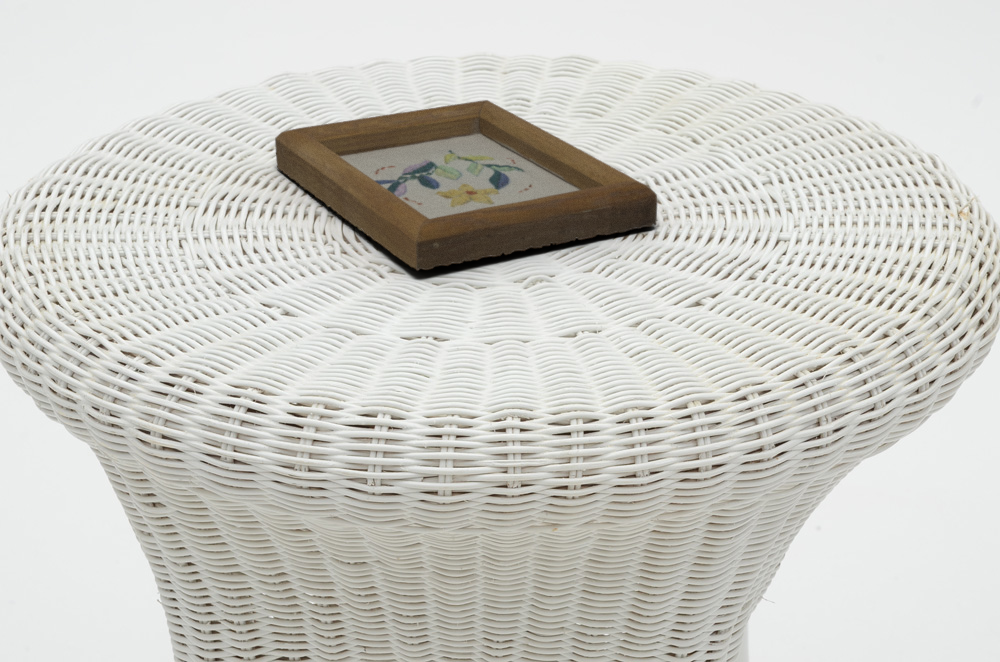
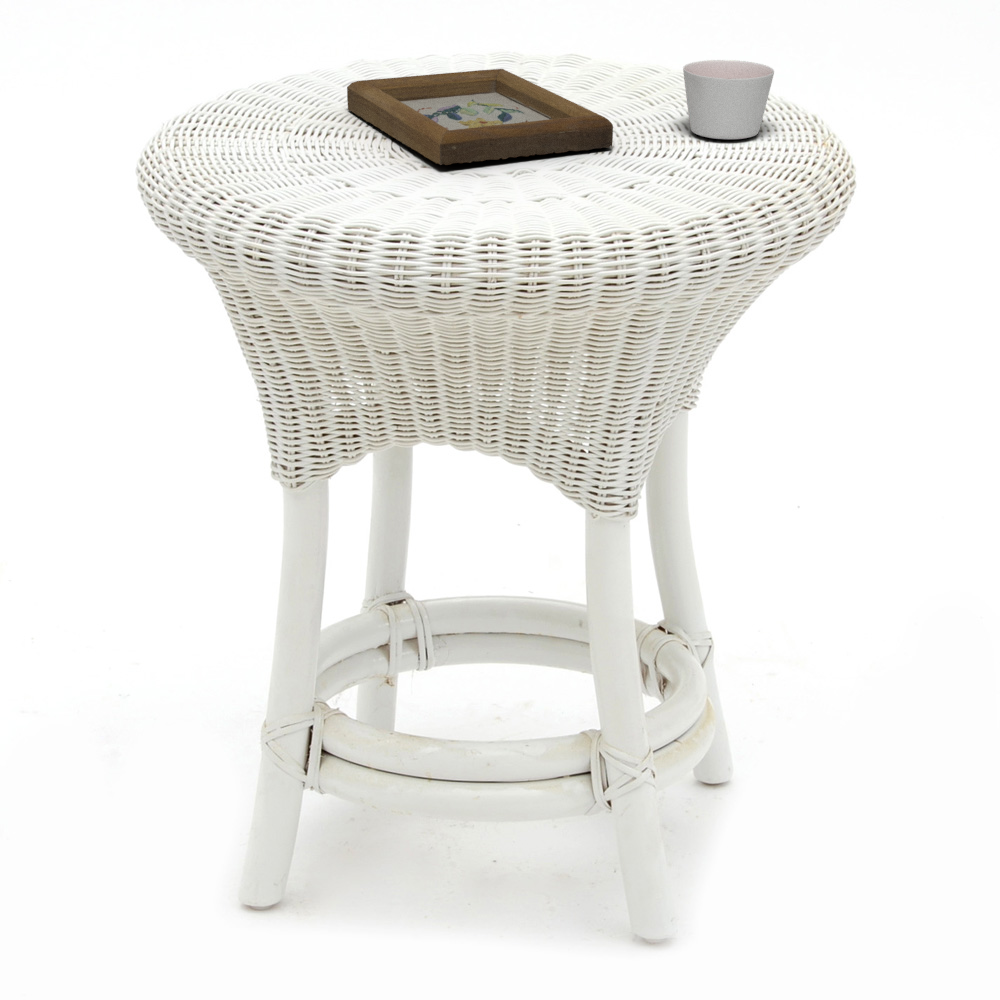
candle: none [748,90,876,205] -> present [683,60,774,139]

